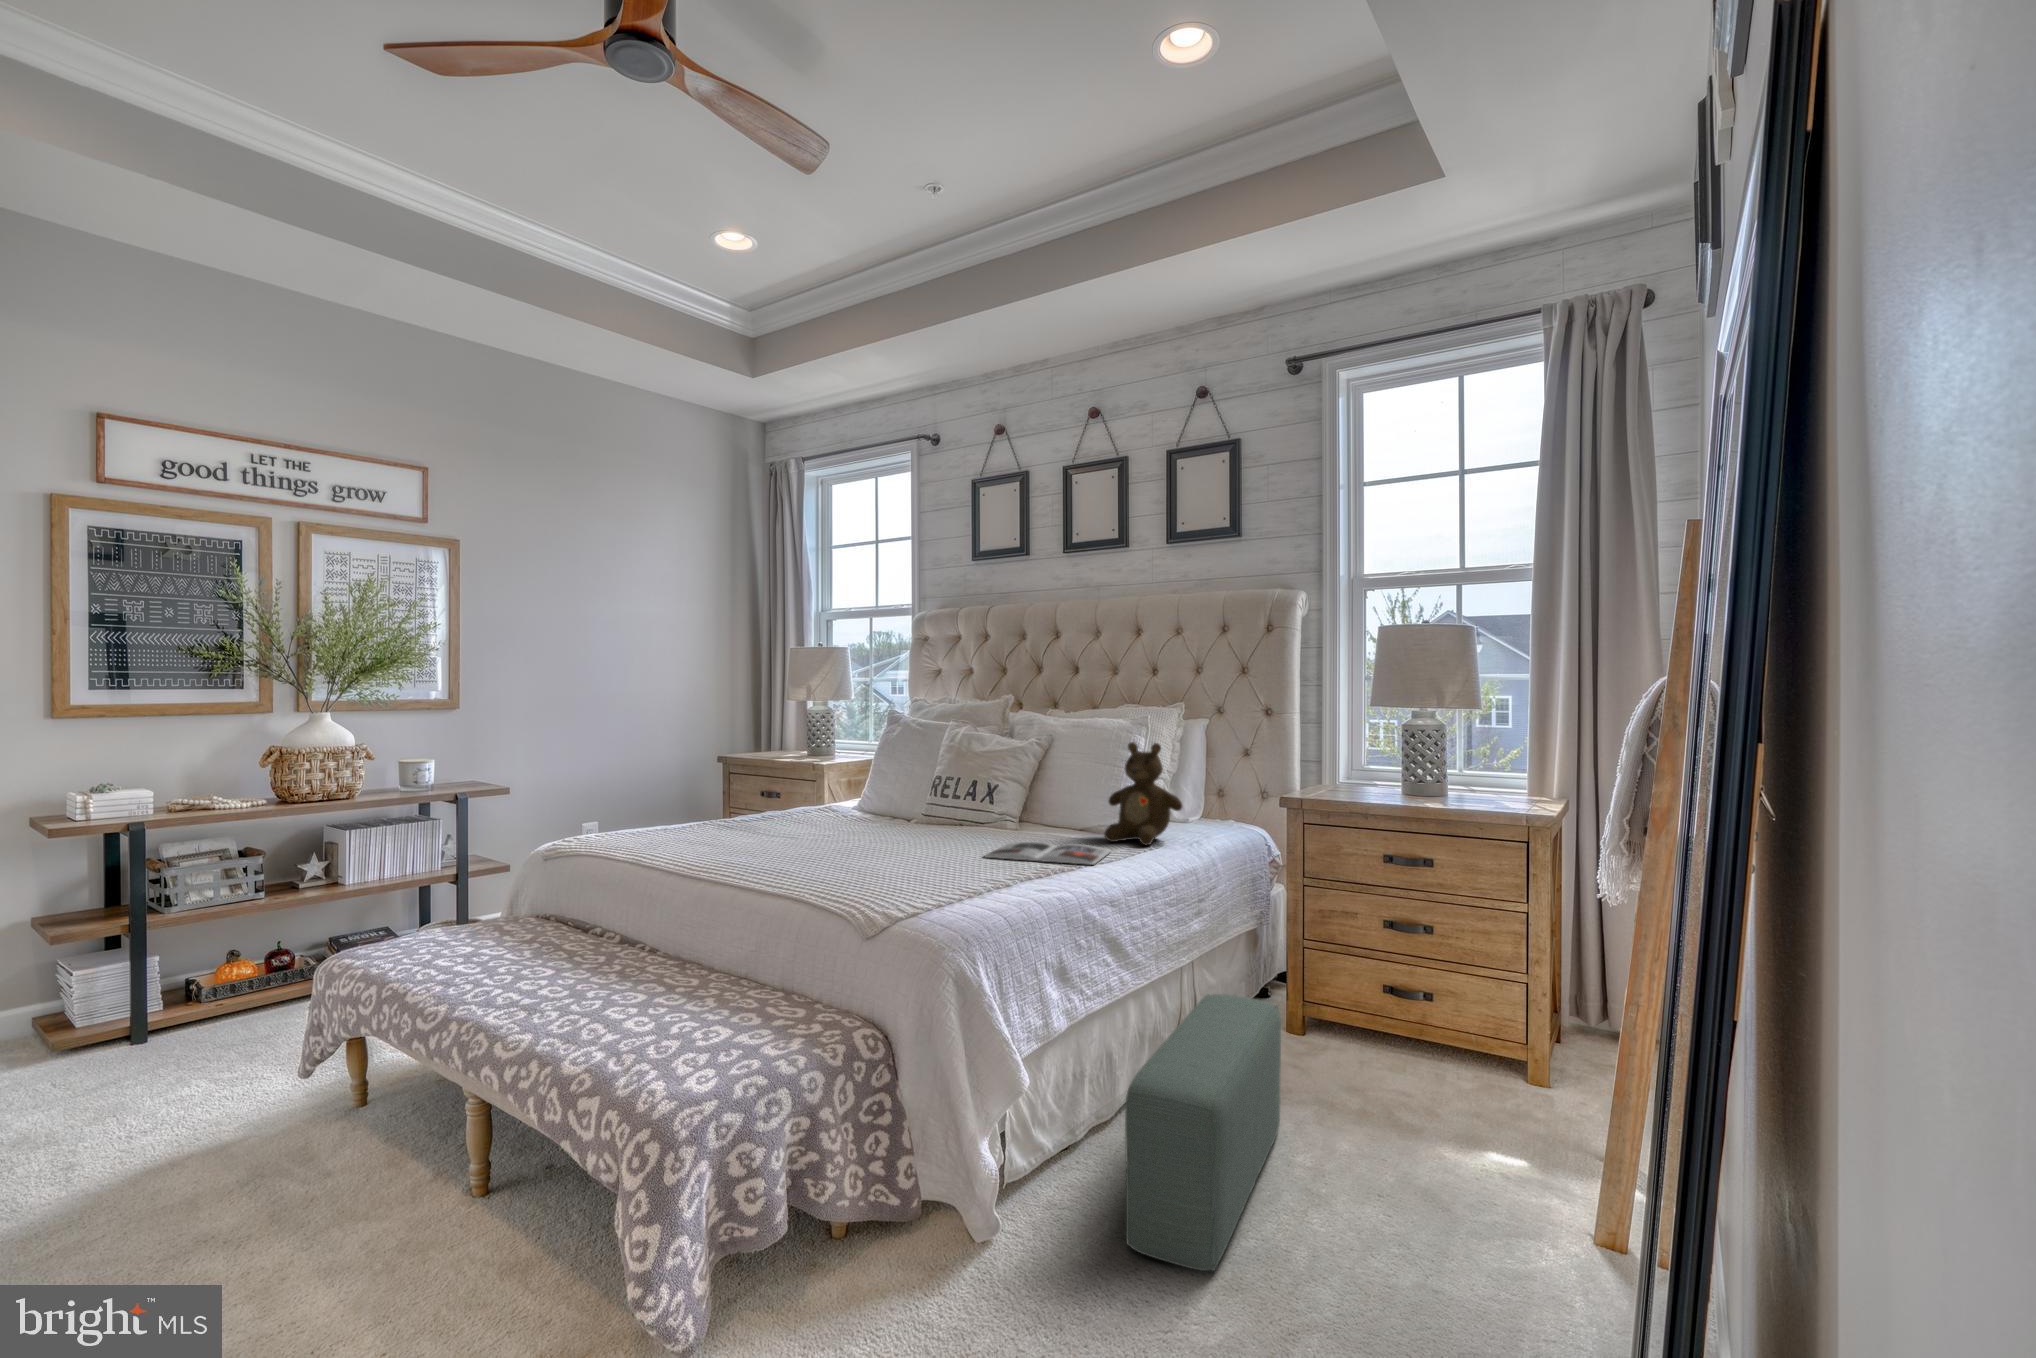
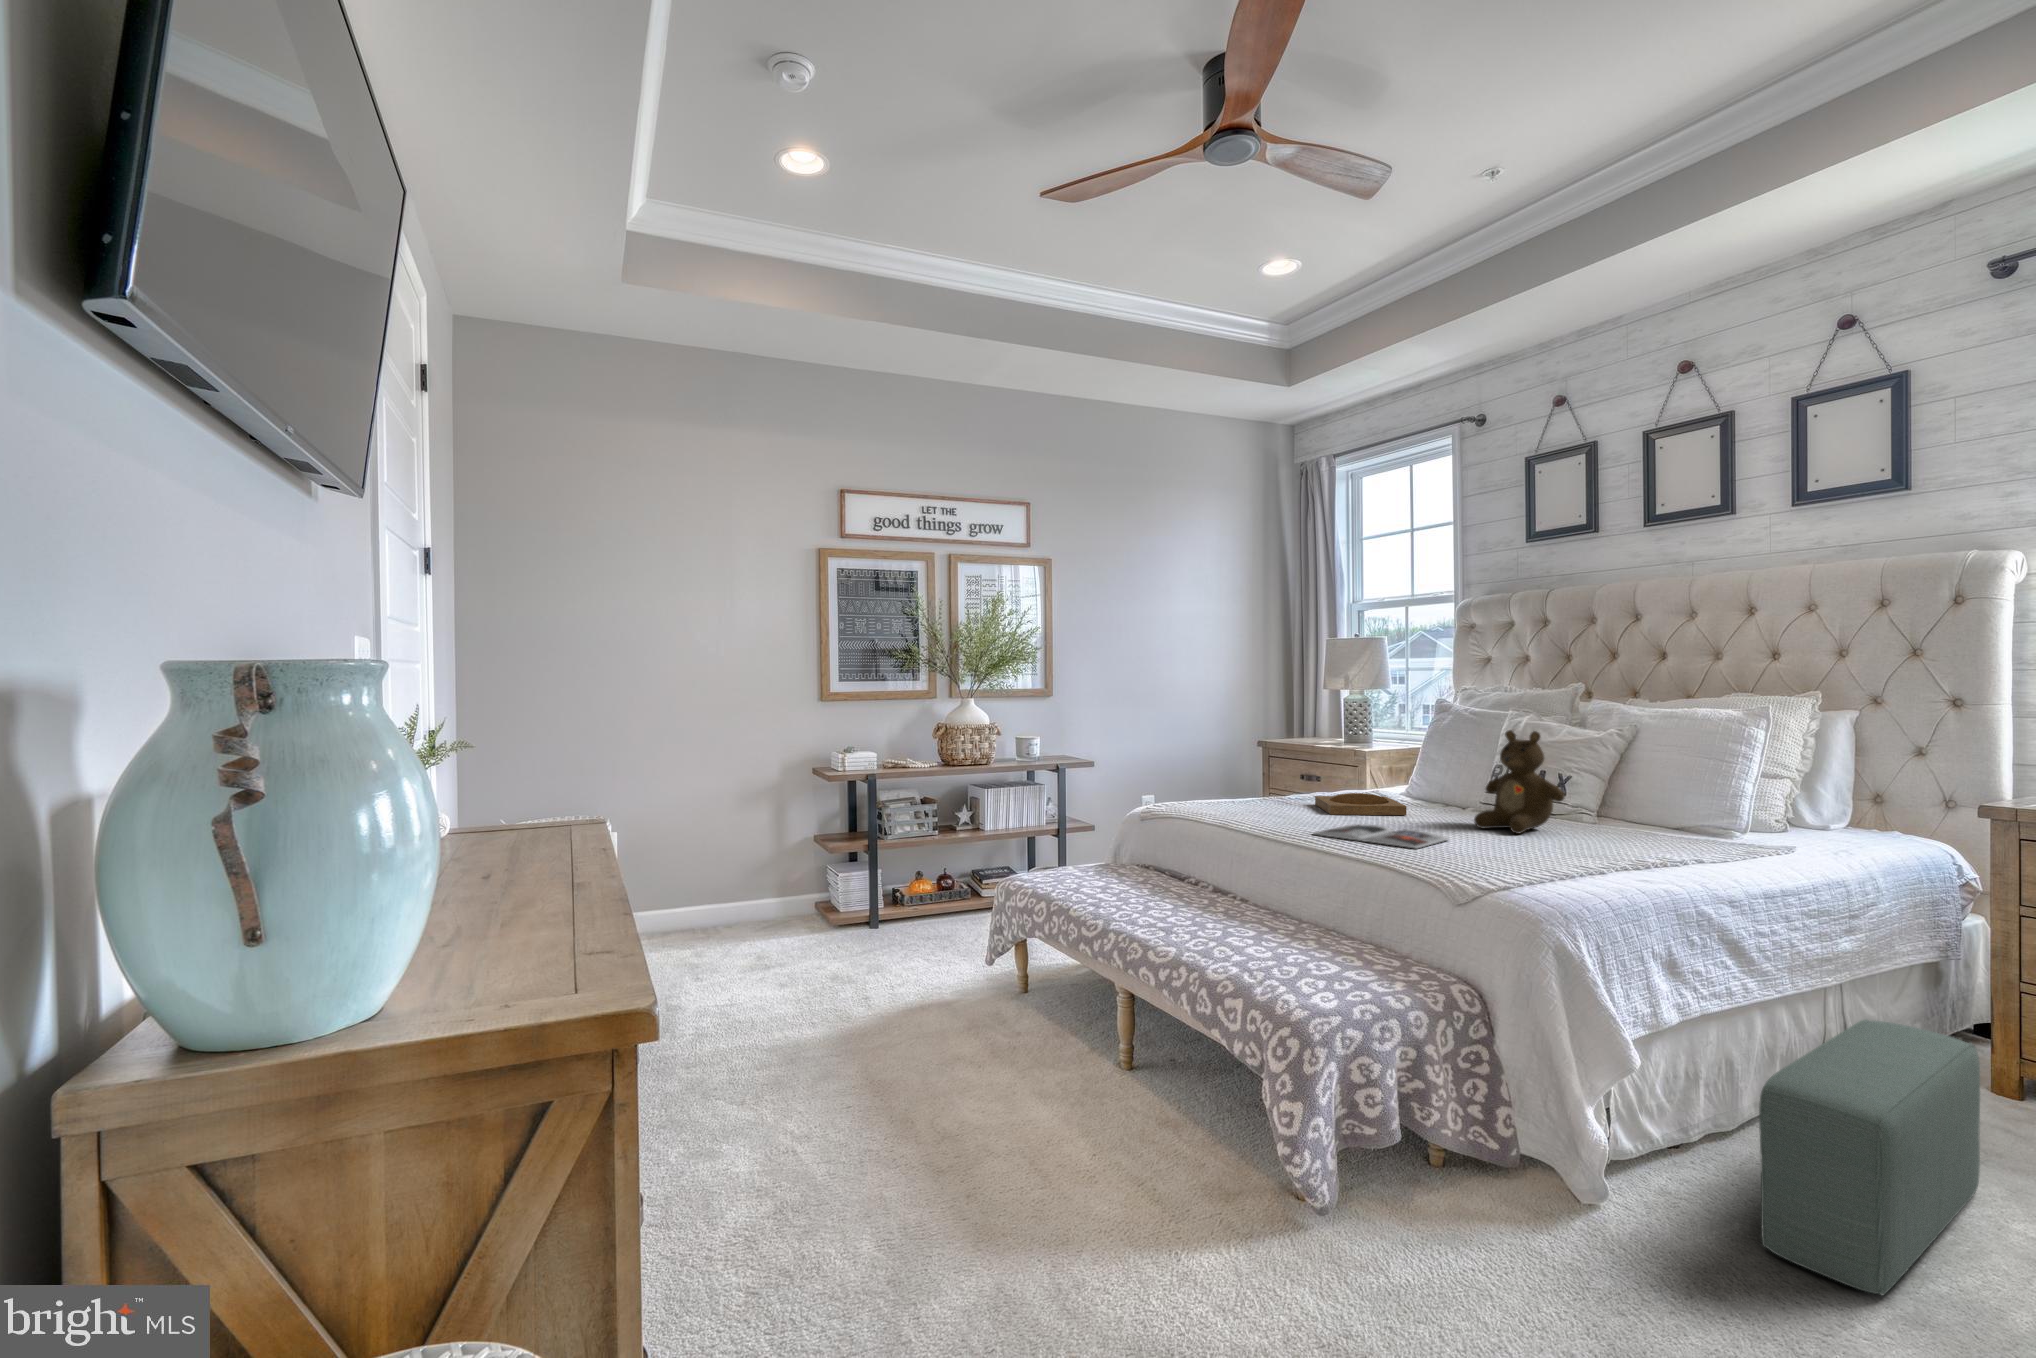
teddy bear: present [1105,742,1182,845] -> present [1474,730,1565,834]
tray: none [756,812,846,838] -> present [1315,793,1407,815]
magazine: present [983,841,1110,865] -> present [1313,824,1448,848]

